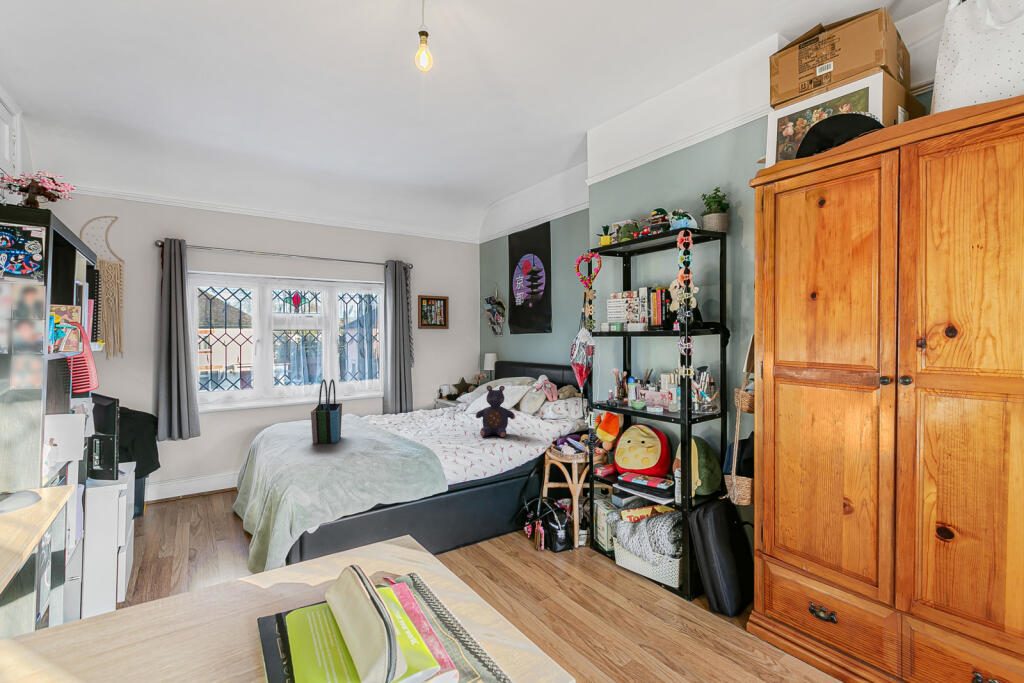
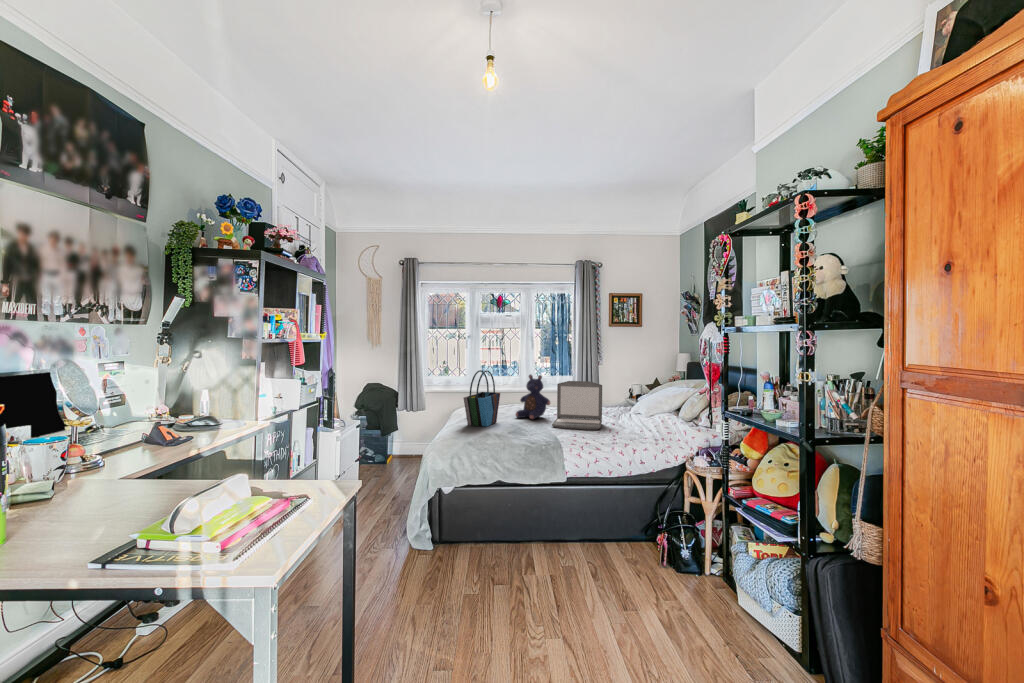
laptop: none [402,385,455,435] -> present [552,381,602,430]
teddy bear: present [476,385,515,437] -> present [516,375,550,419]

